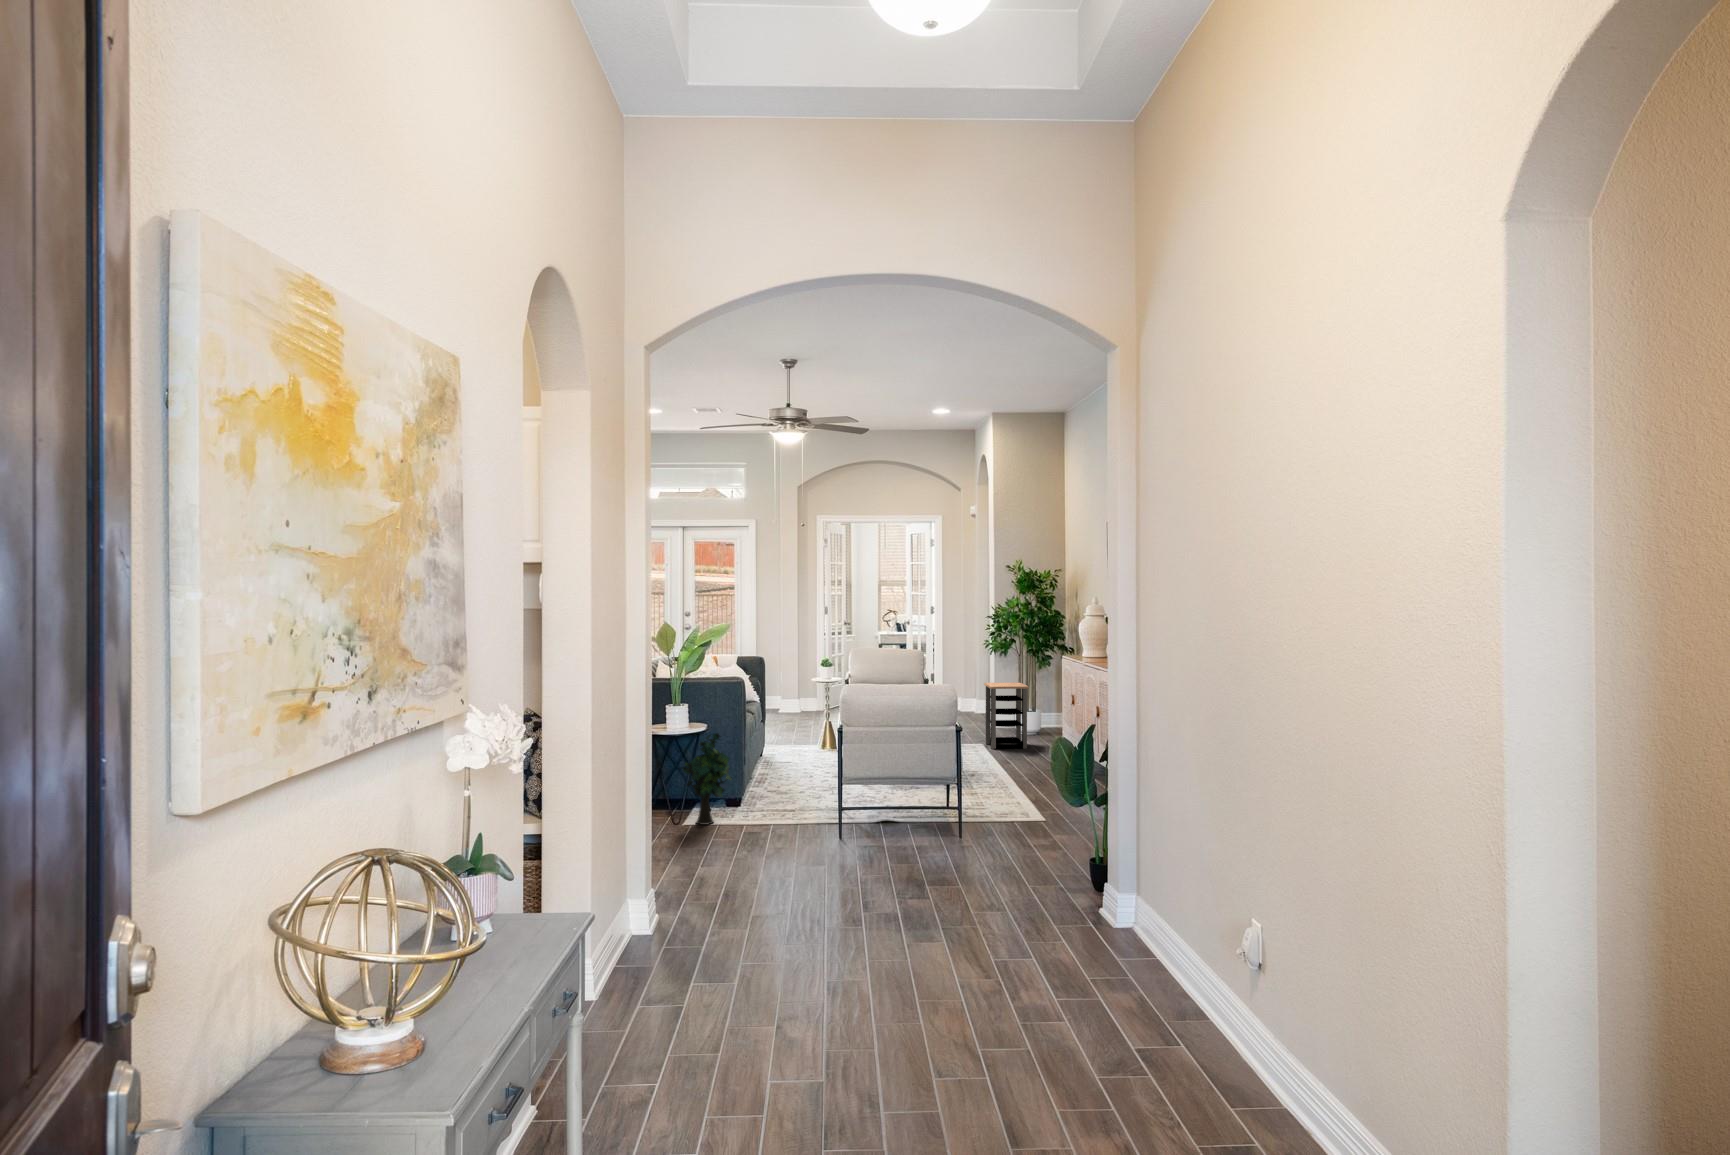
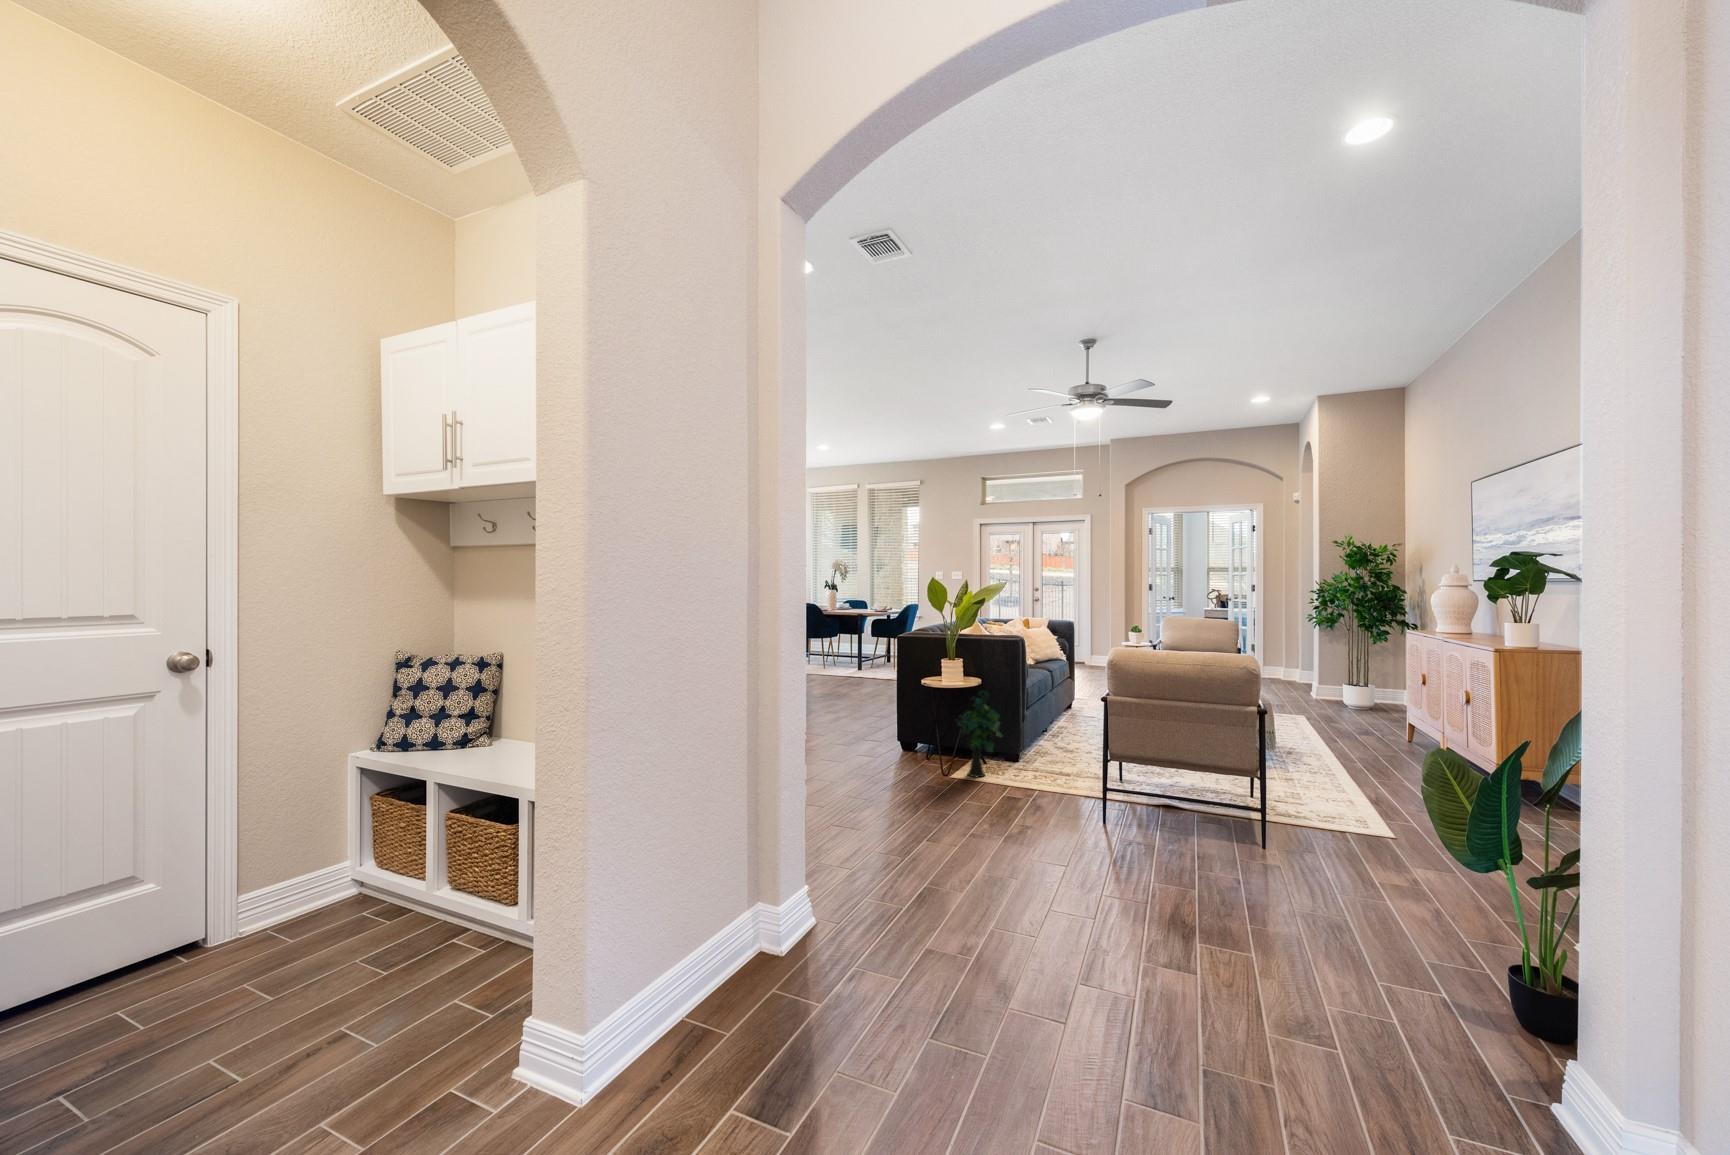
side table: present [984,682,1029,749] -> none [1303,656,1361,730]

